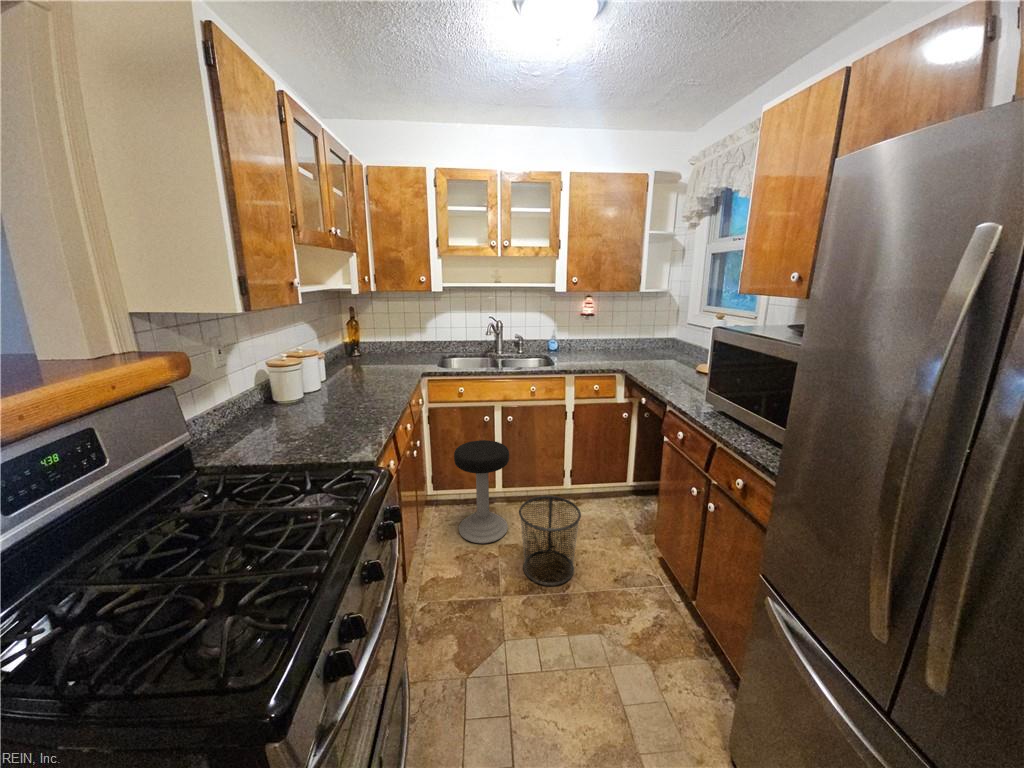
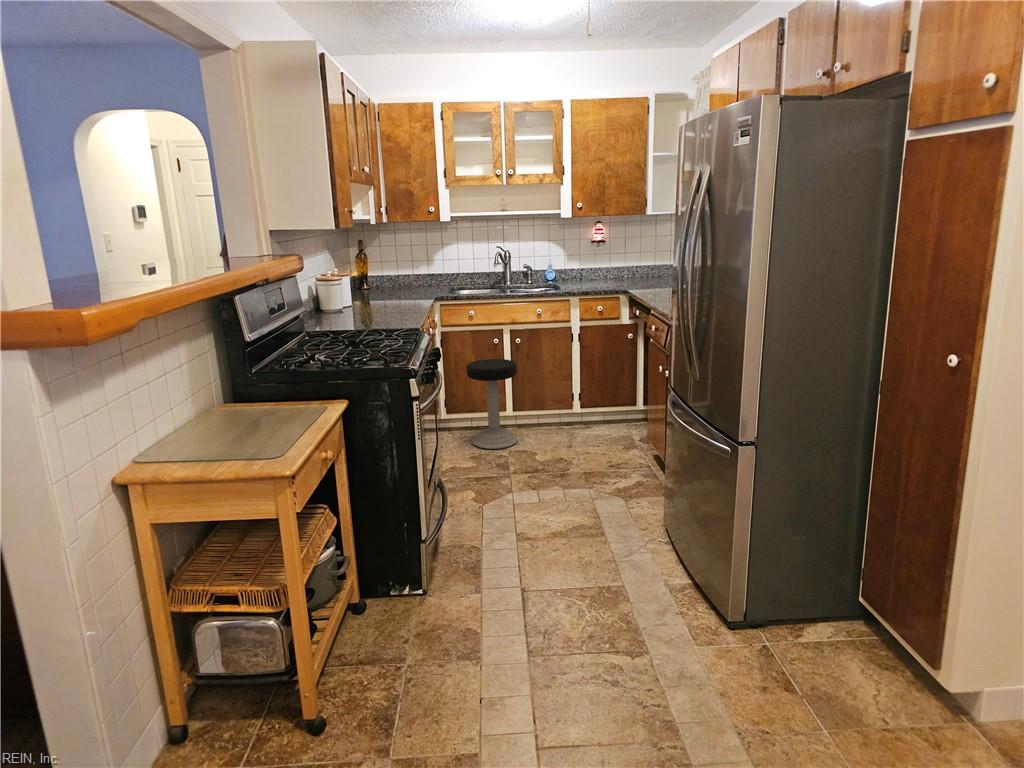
waste bin: present [519,496,581,585] -> none [525,399,579,468]

